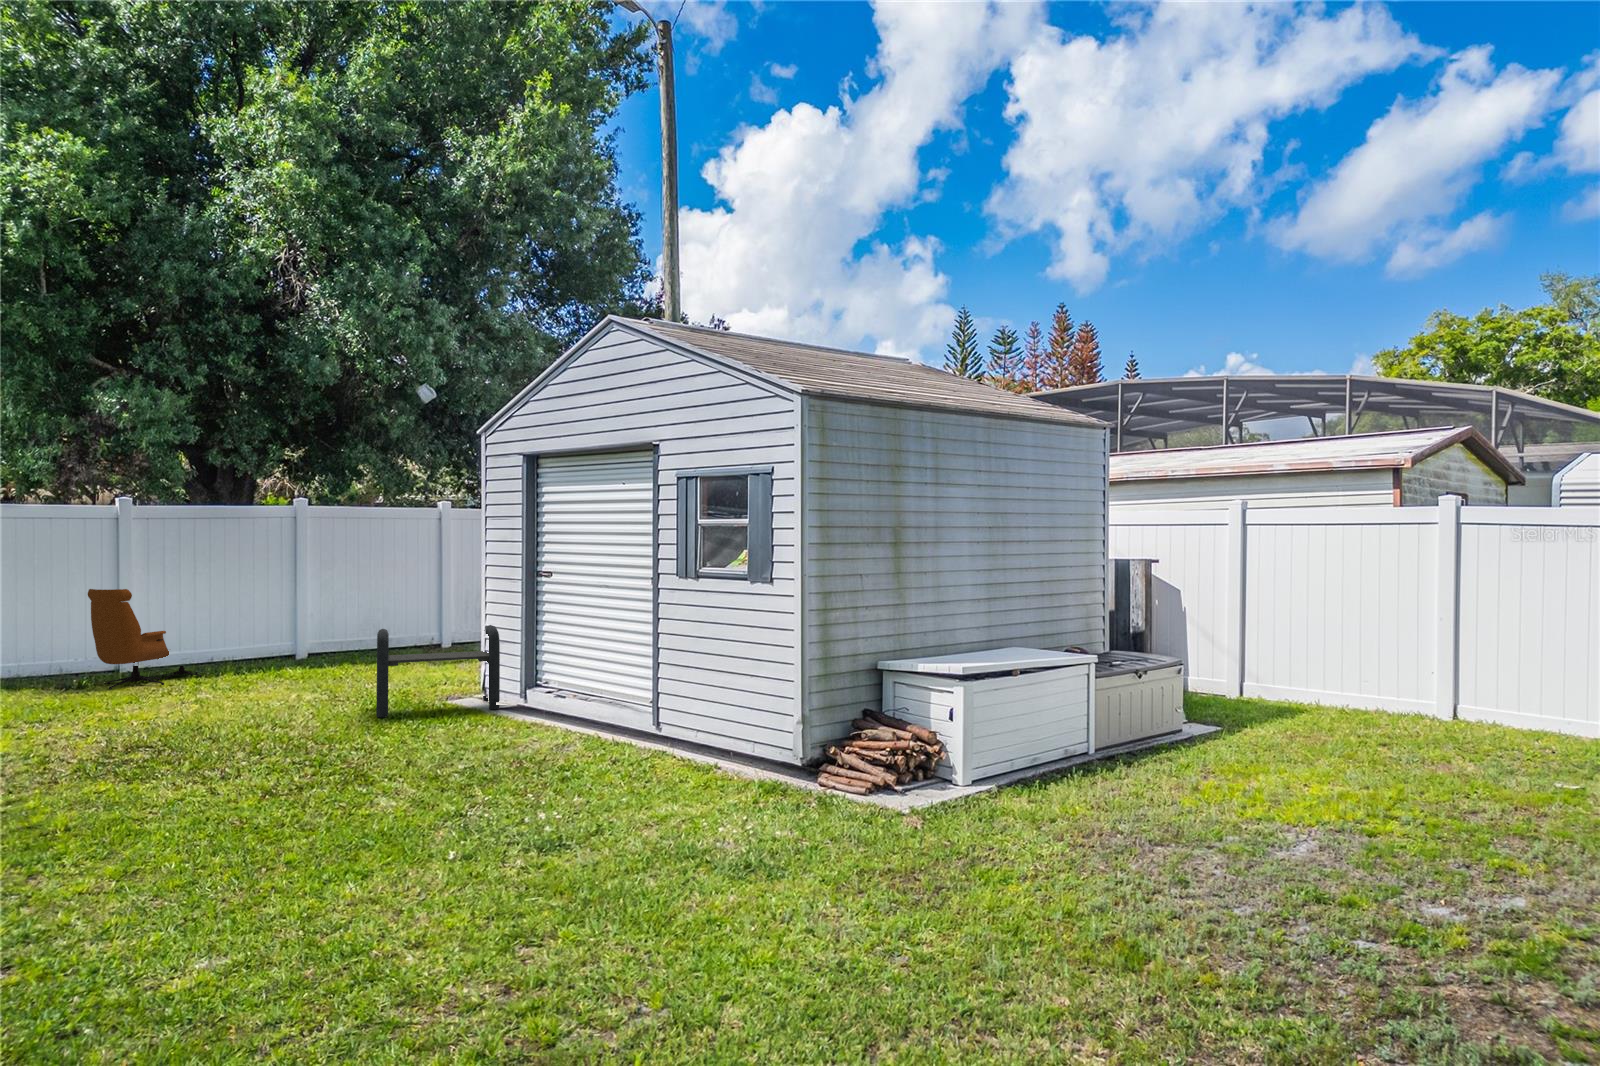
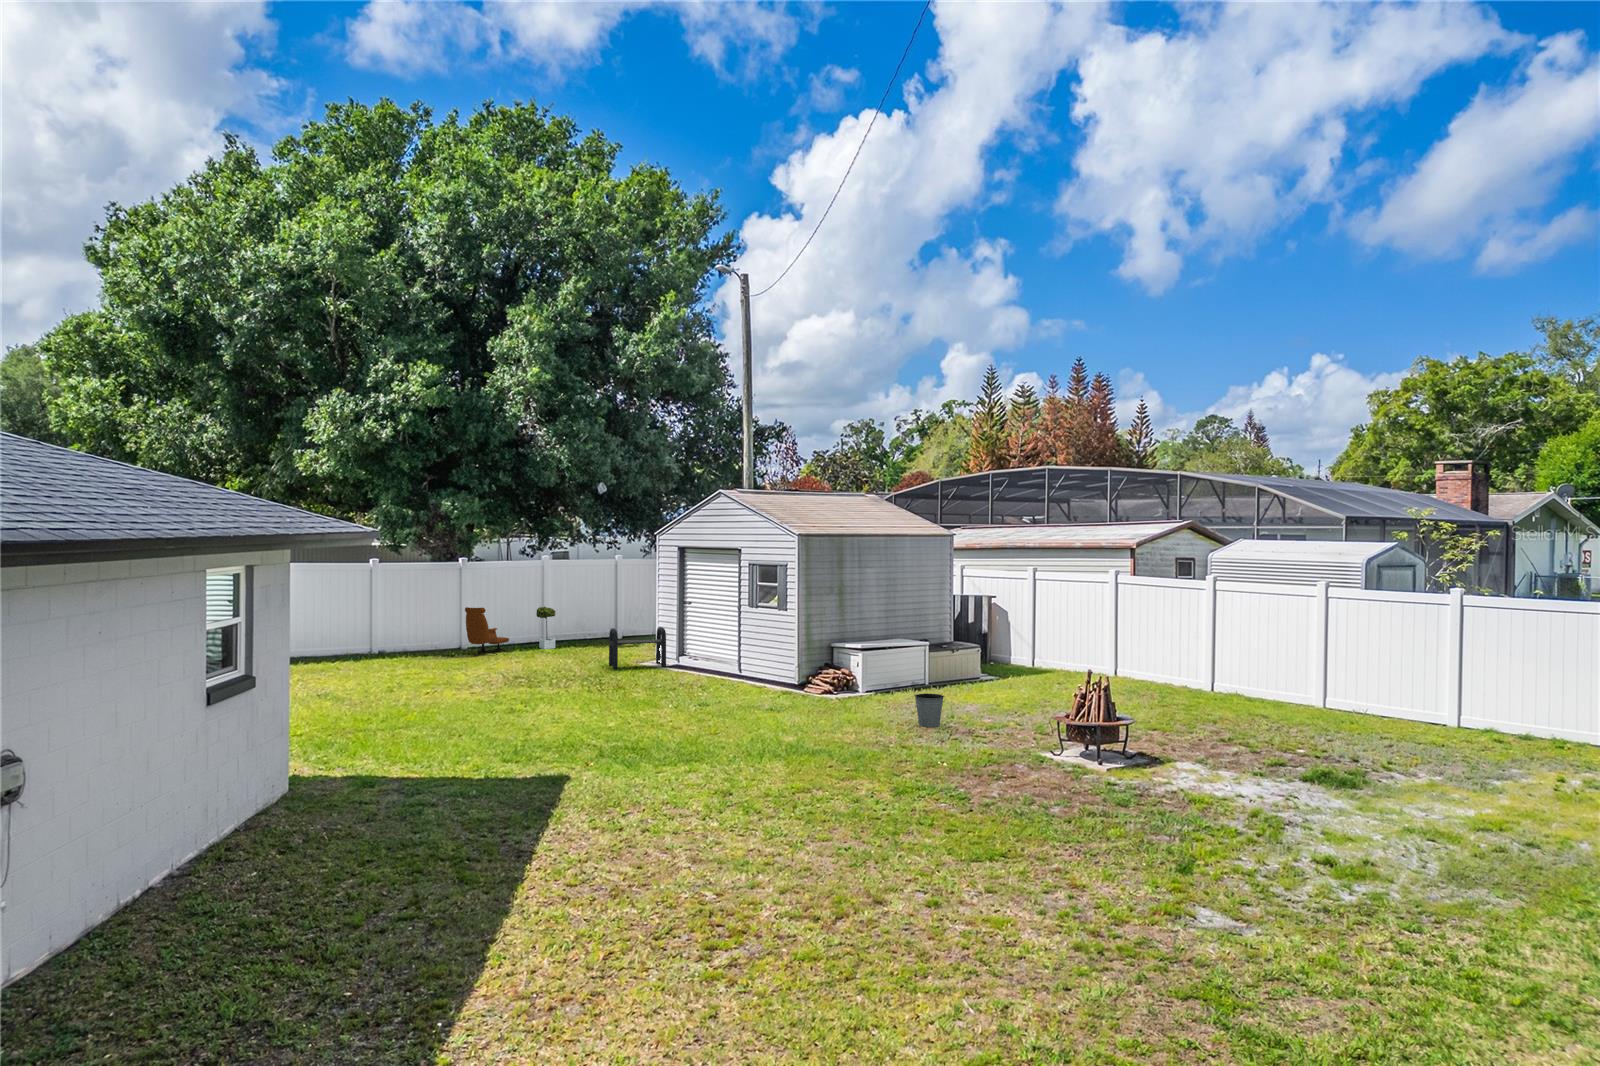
potted tree: none [268,588,308,670] -> present [536,607,555,649]
bucket: none [1283,846,1410,987] -> present [914,693,945,727]

